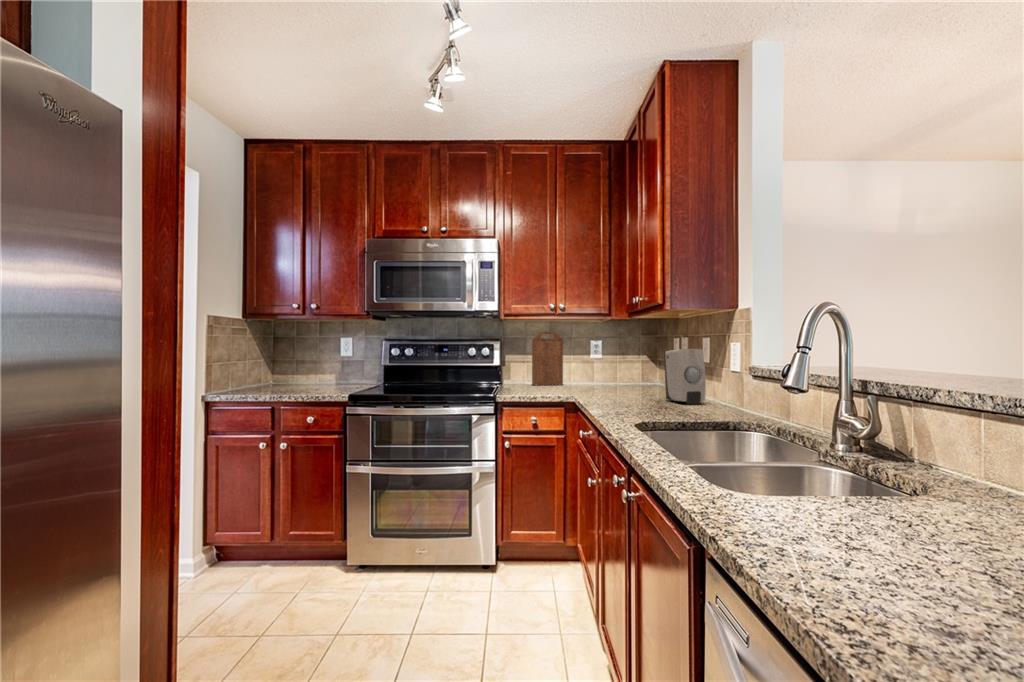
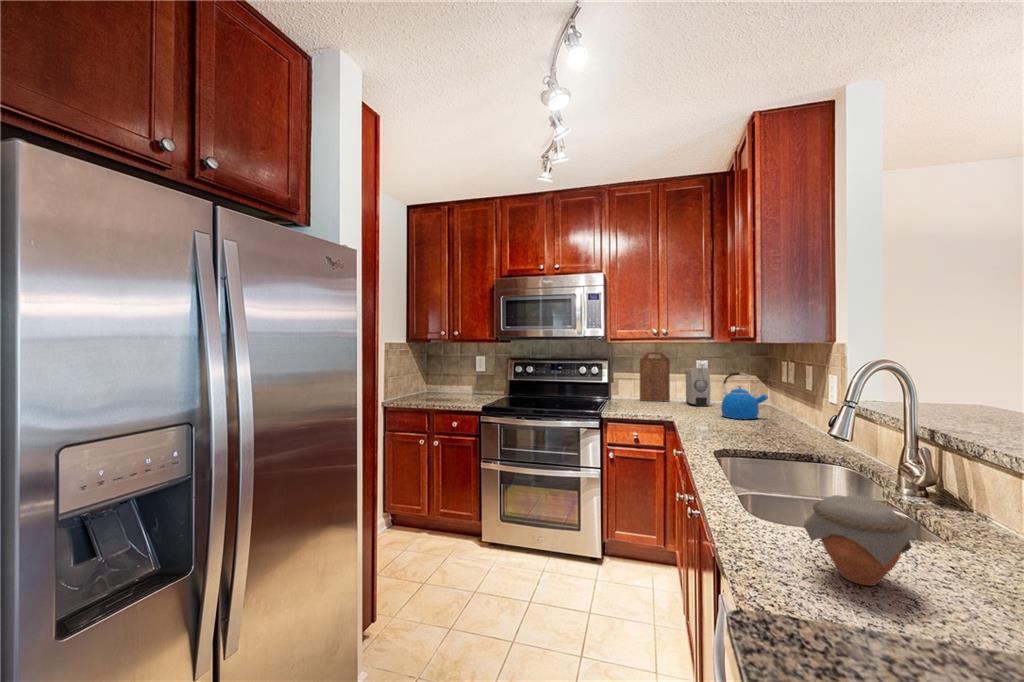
kettle: none [622,348,668,397] -> present [721,372,768,419]
soap dispenser: present [664,349,706,404] -> present [686,368,710,406]
jar: none [819,440,952,546] -> present [804,495,915,586]

